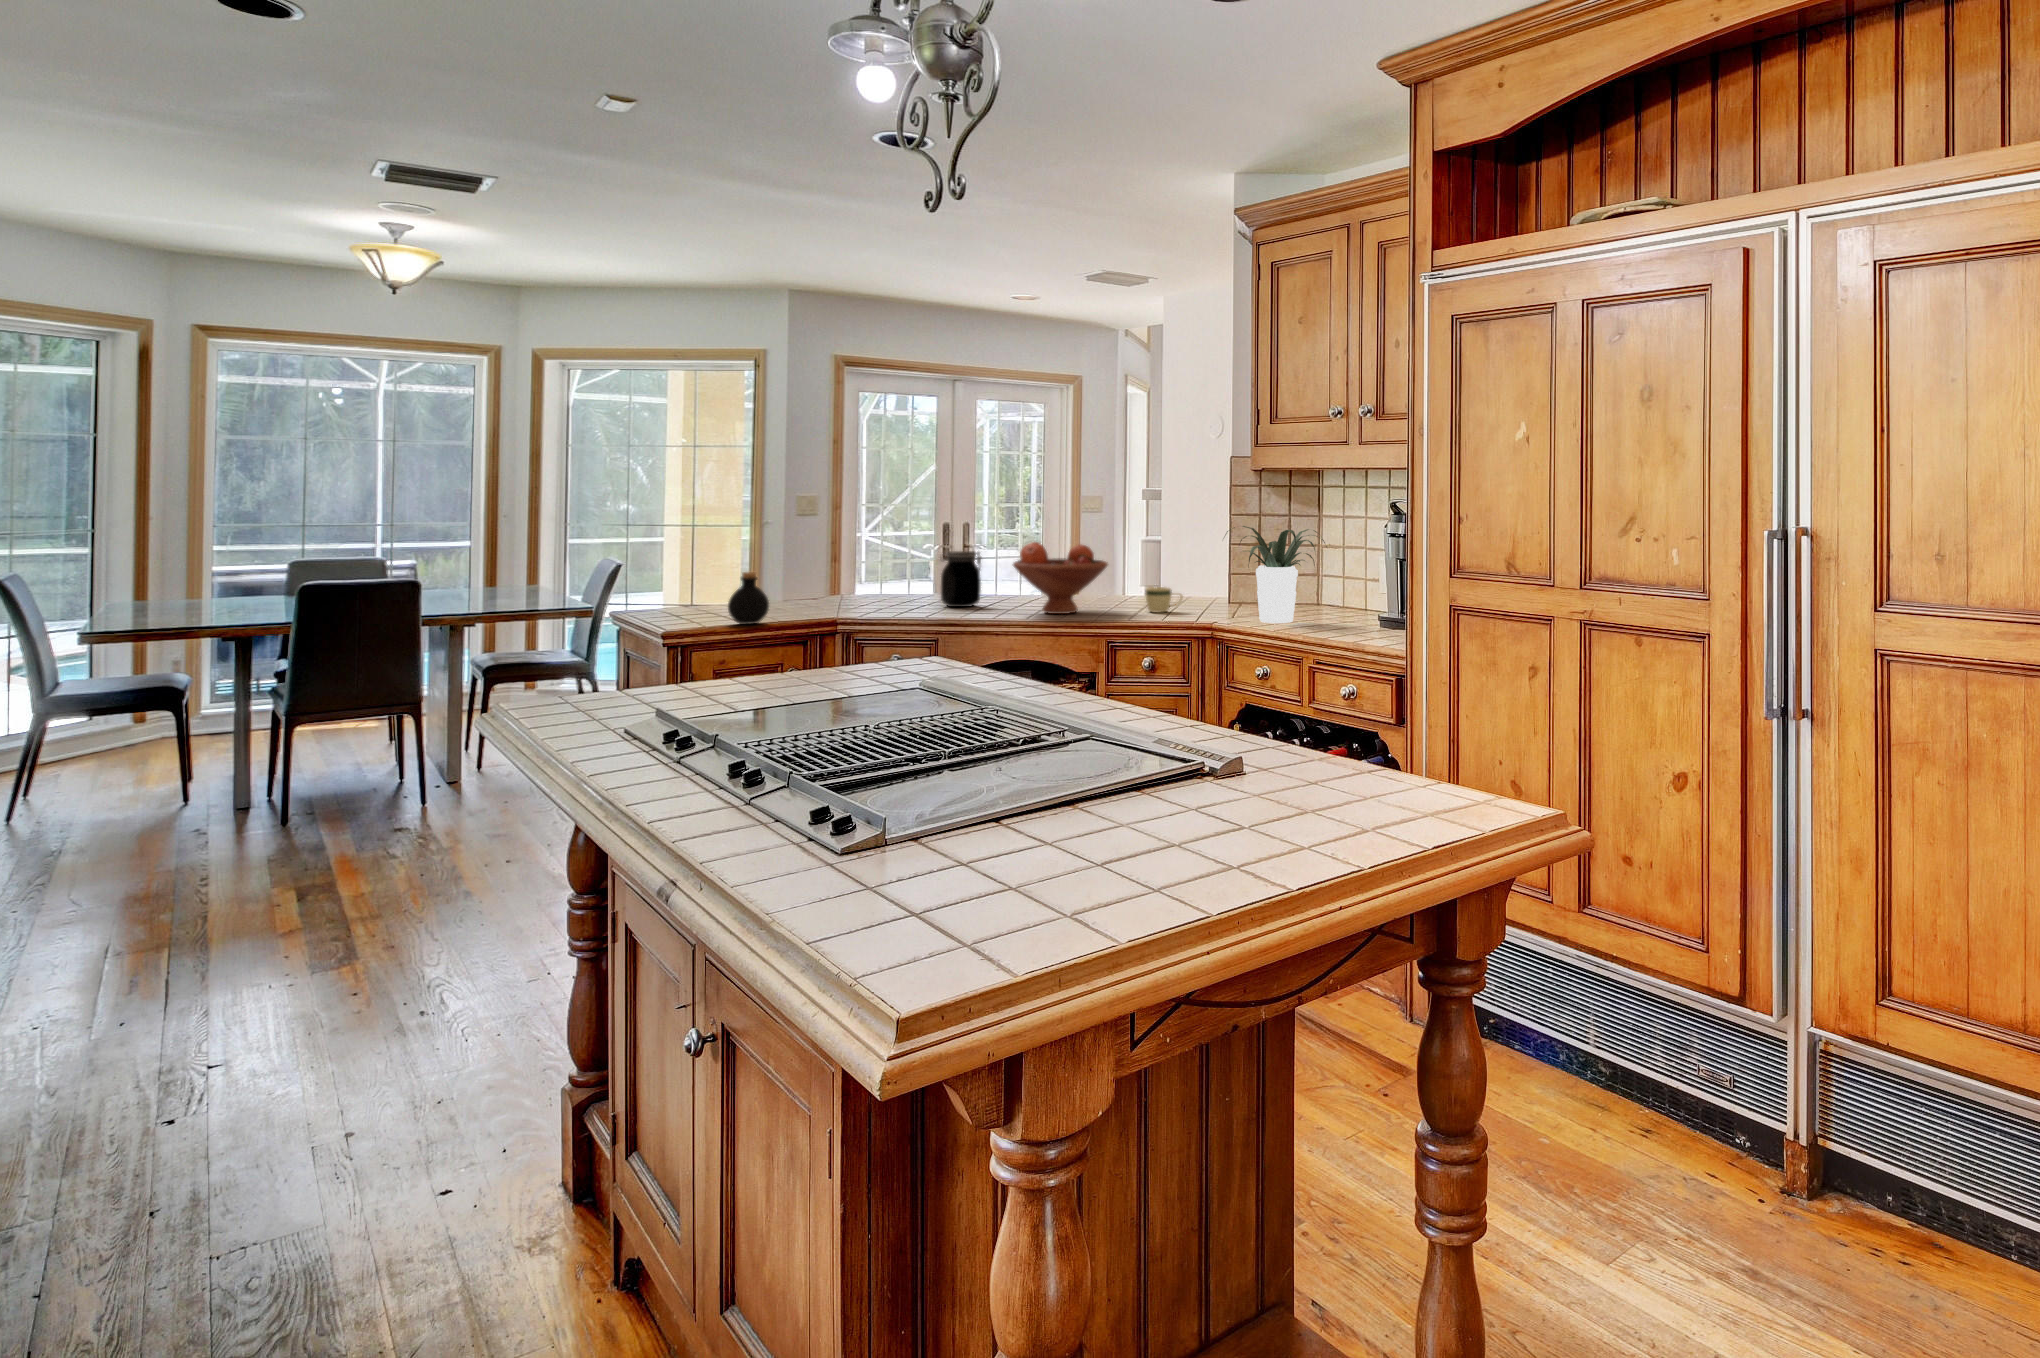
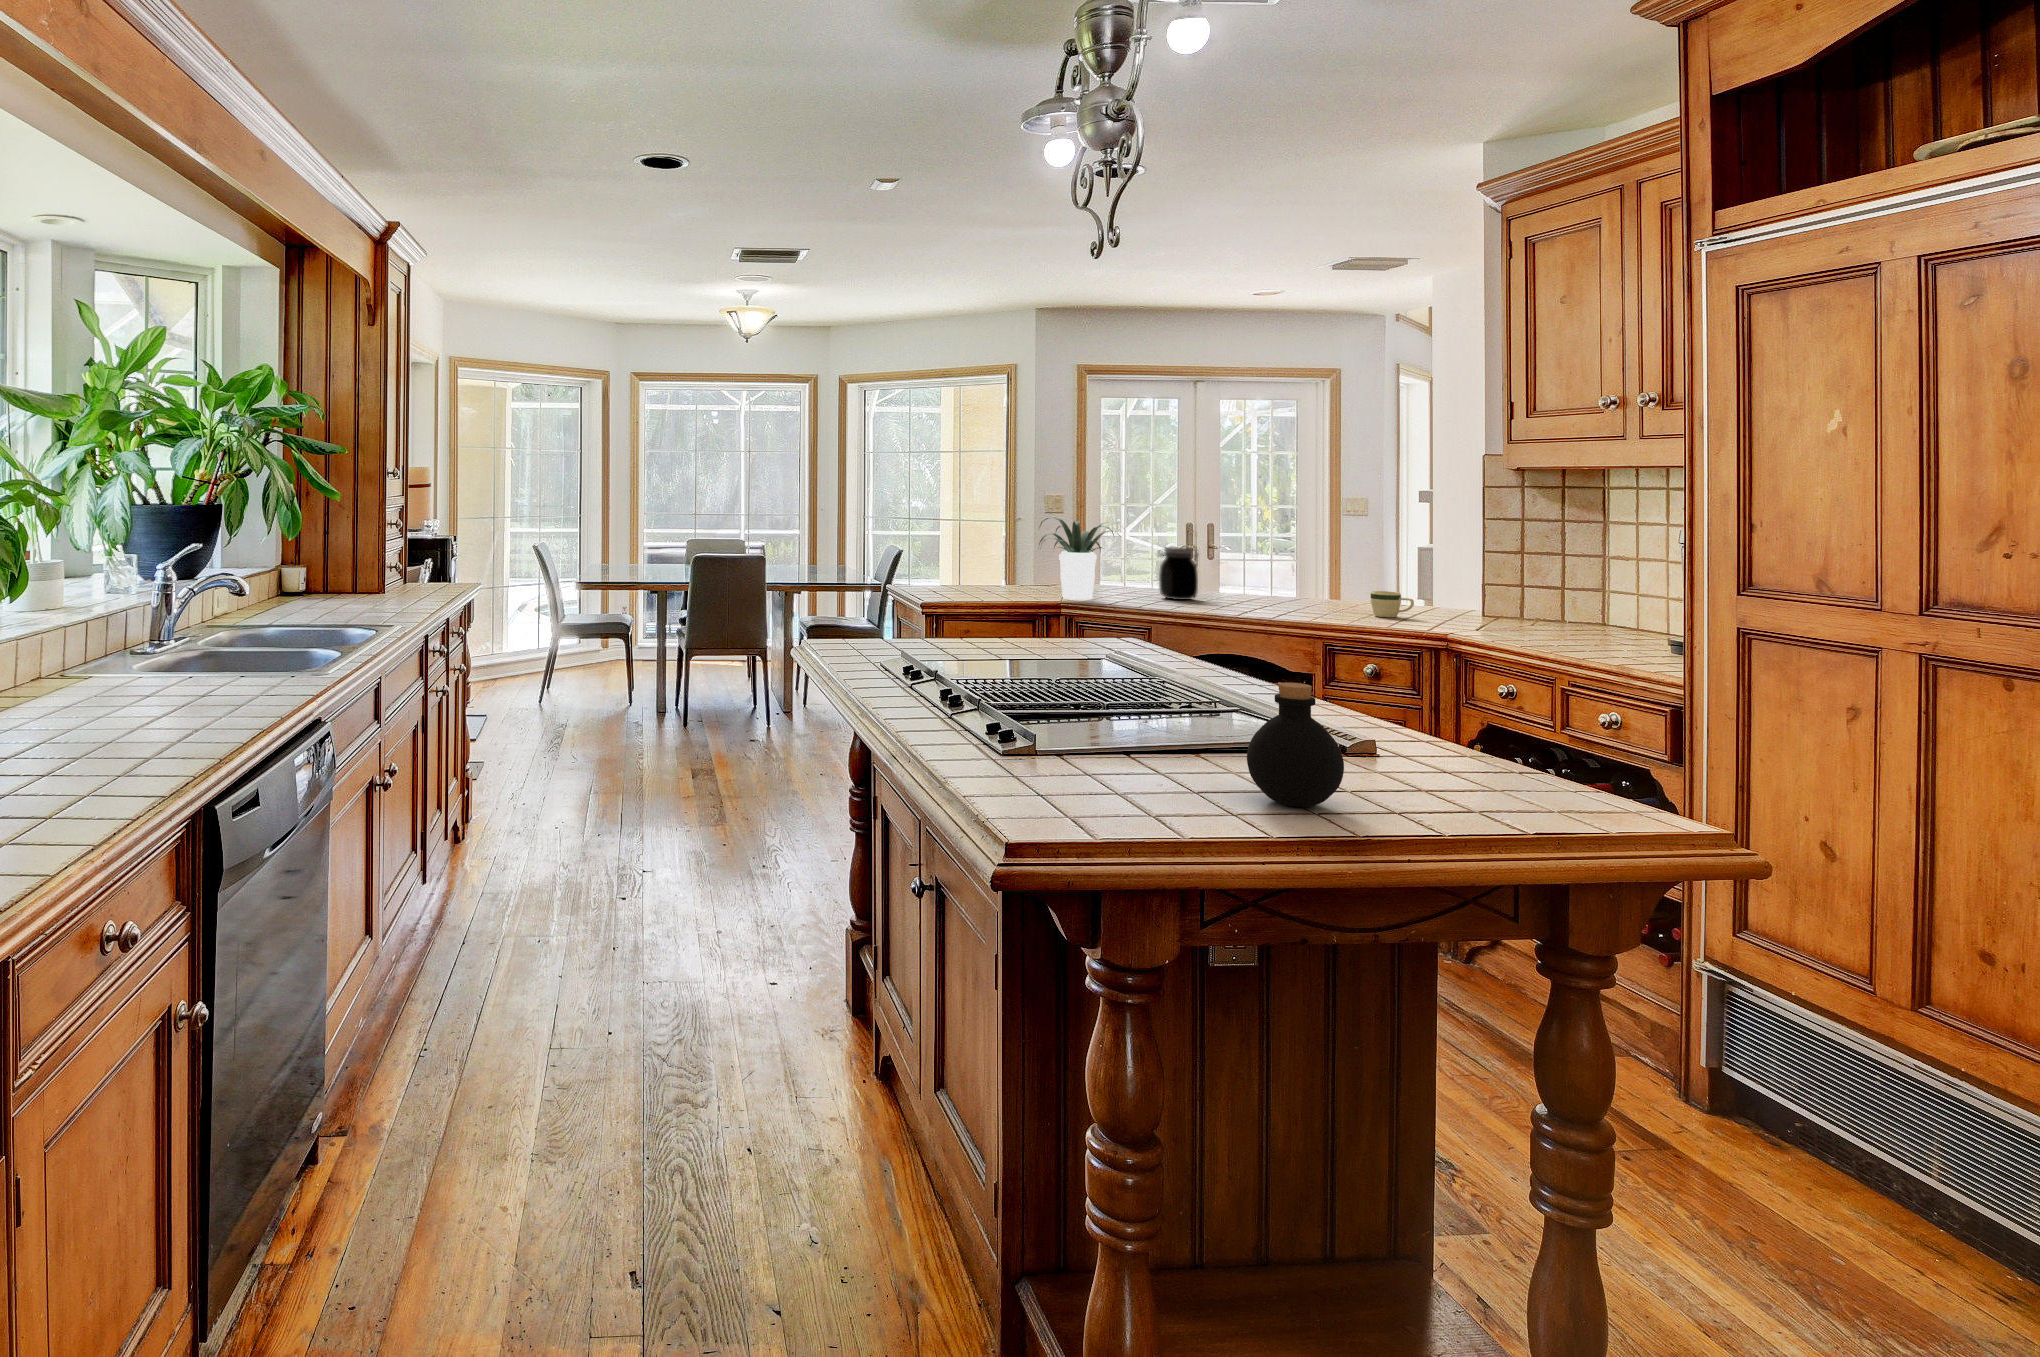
potted plant: present [1225,526,1325,623] -> present [1039,517,1120,600]
fruit bowl: present [1013,542,1108,614] -> none [1226,541,1328,612]
bottle: present [728,572,769,625] -> present [1247,683,1344,807]

